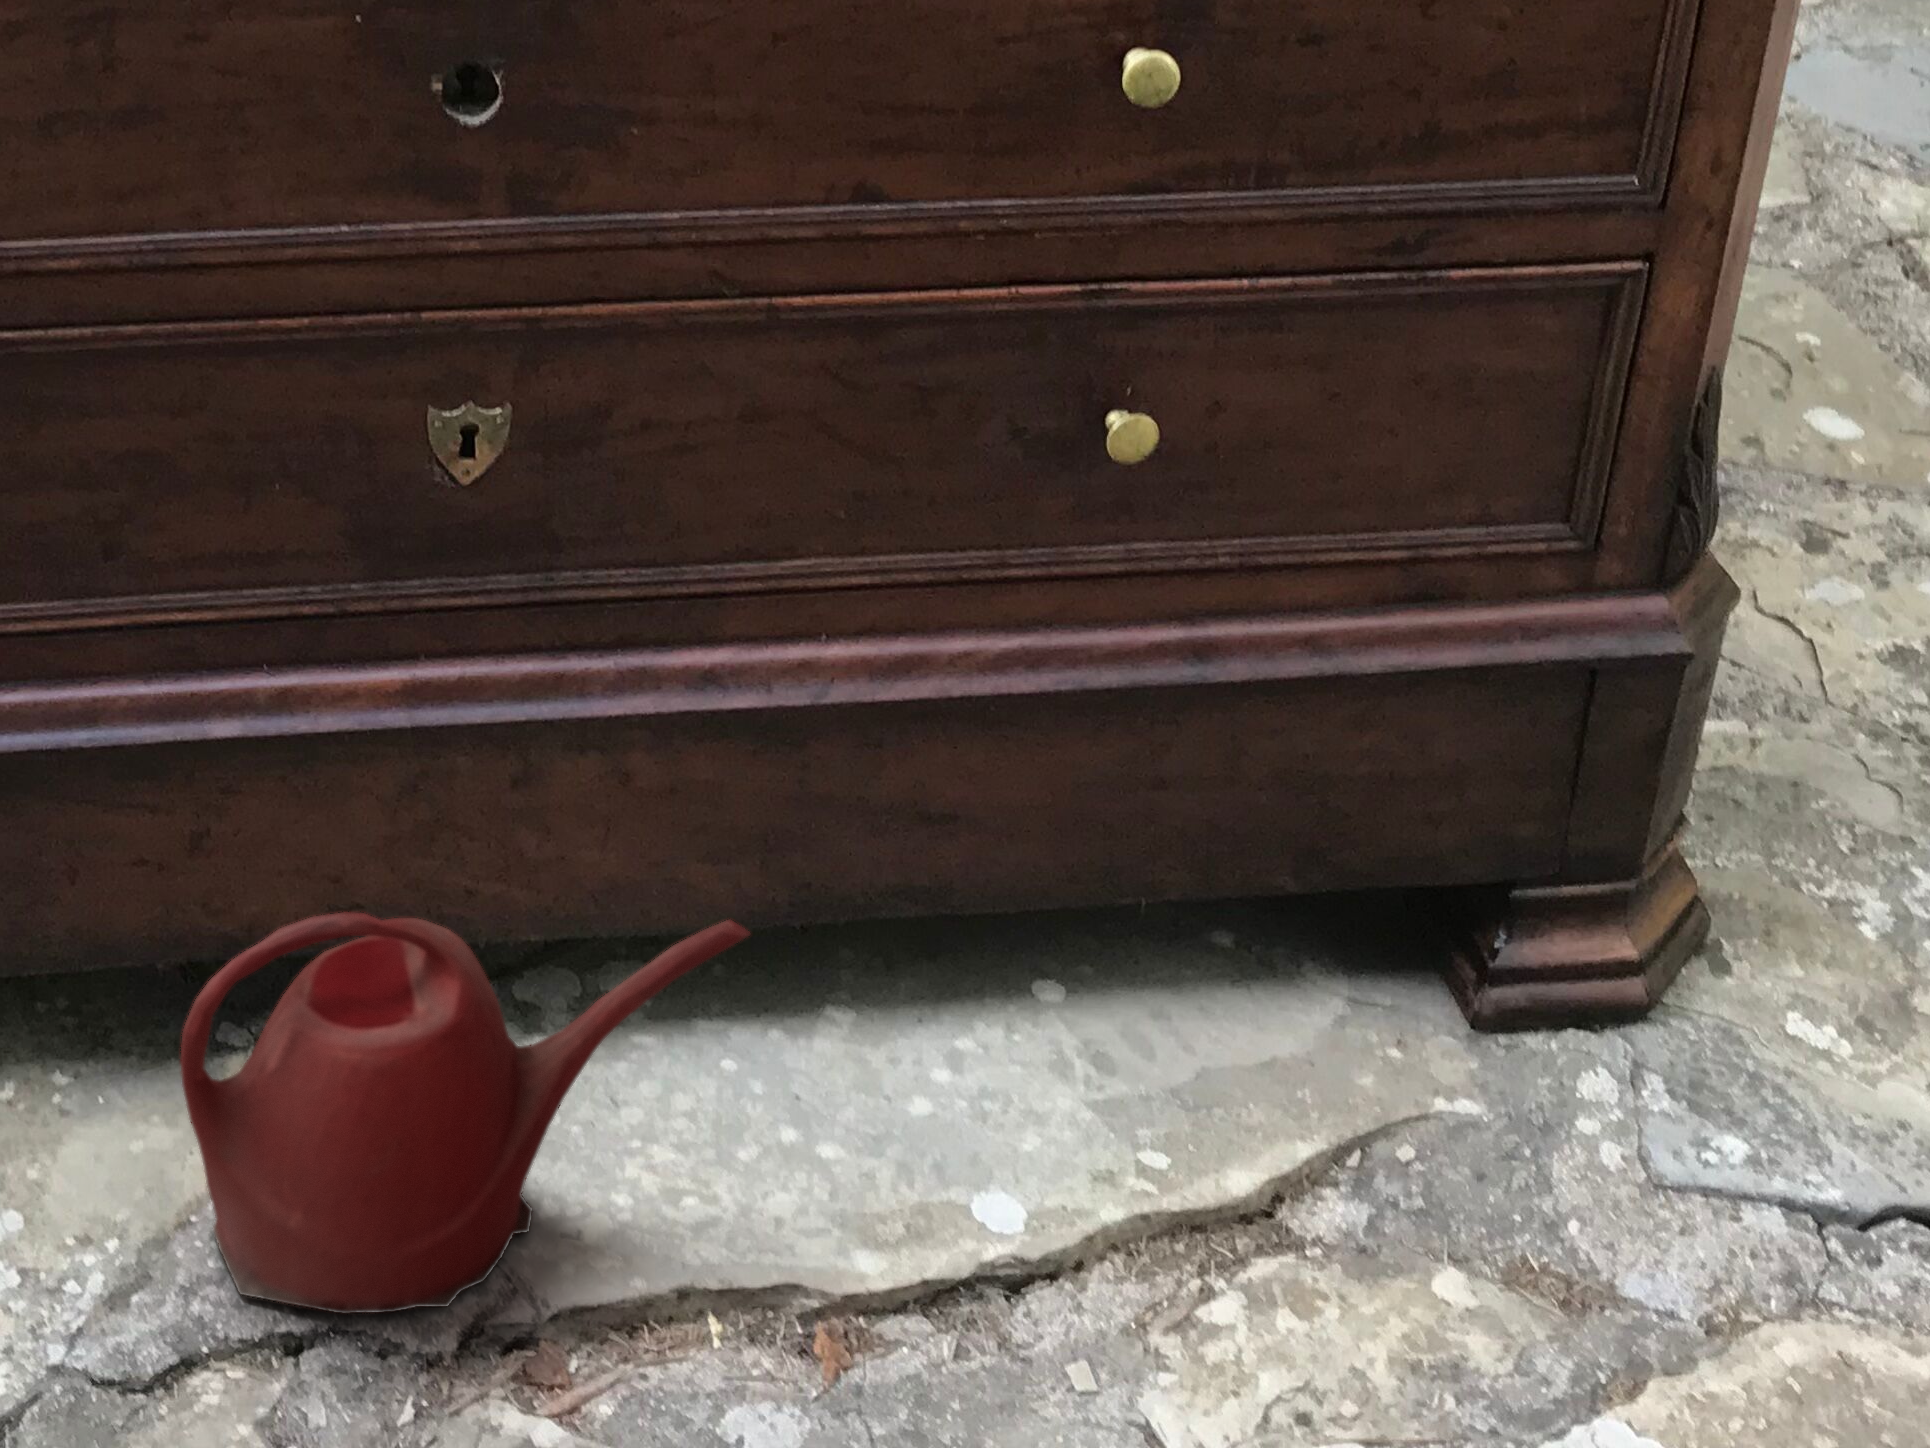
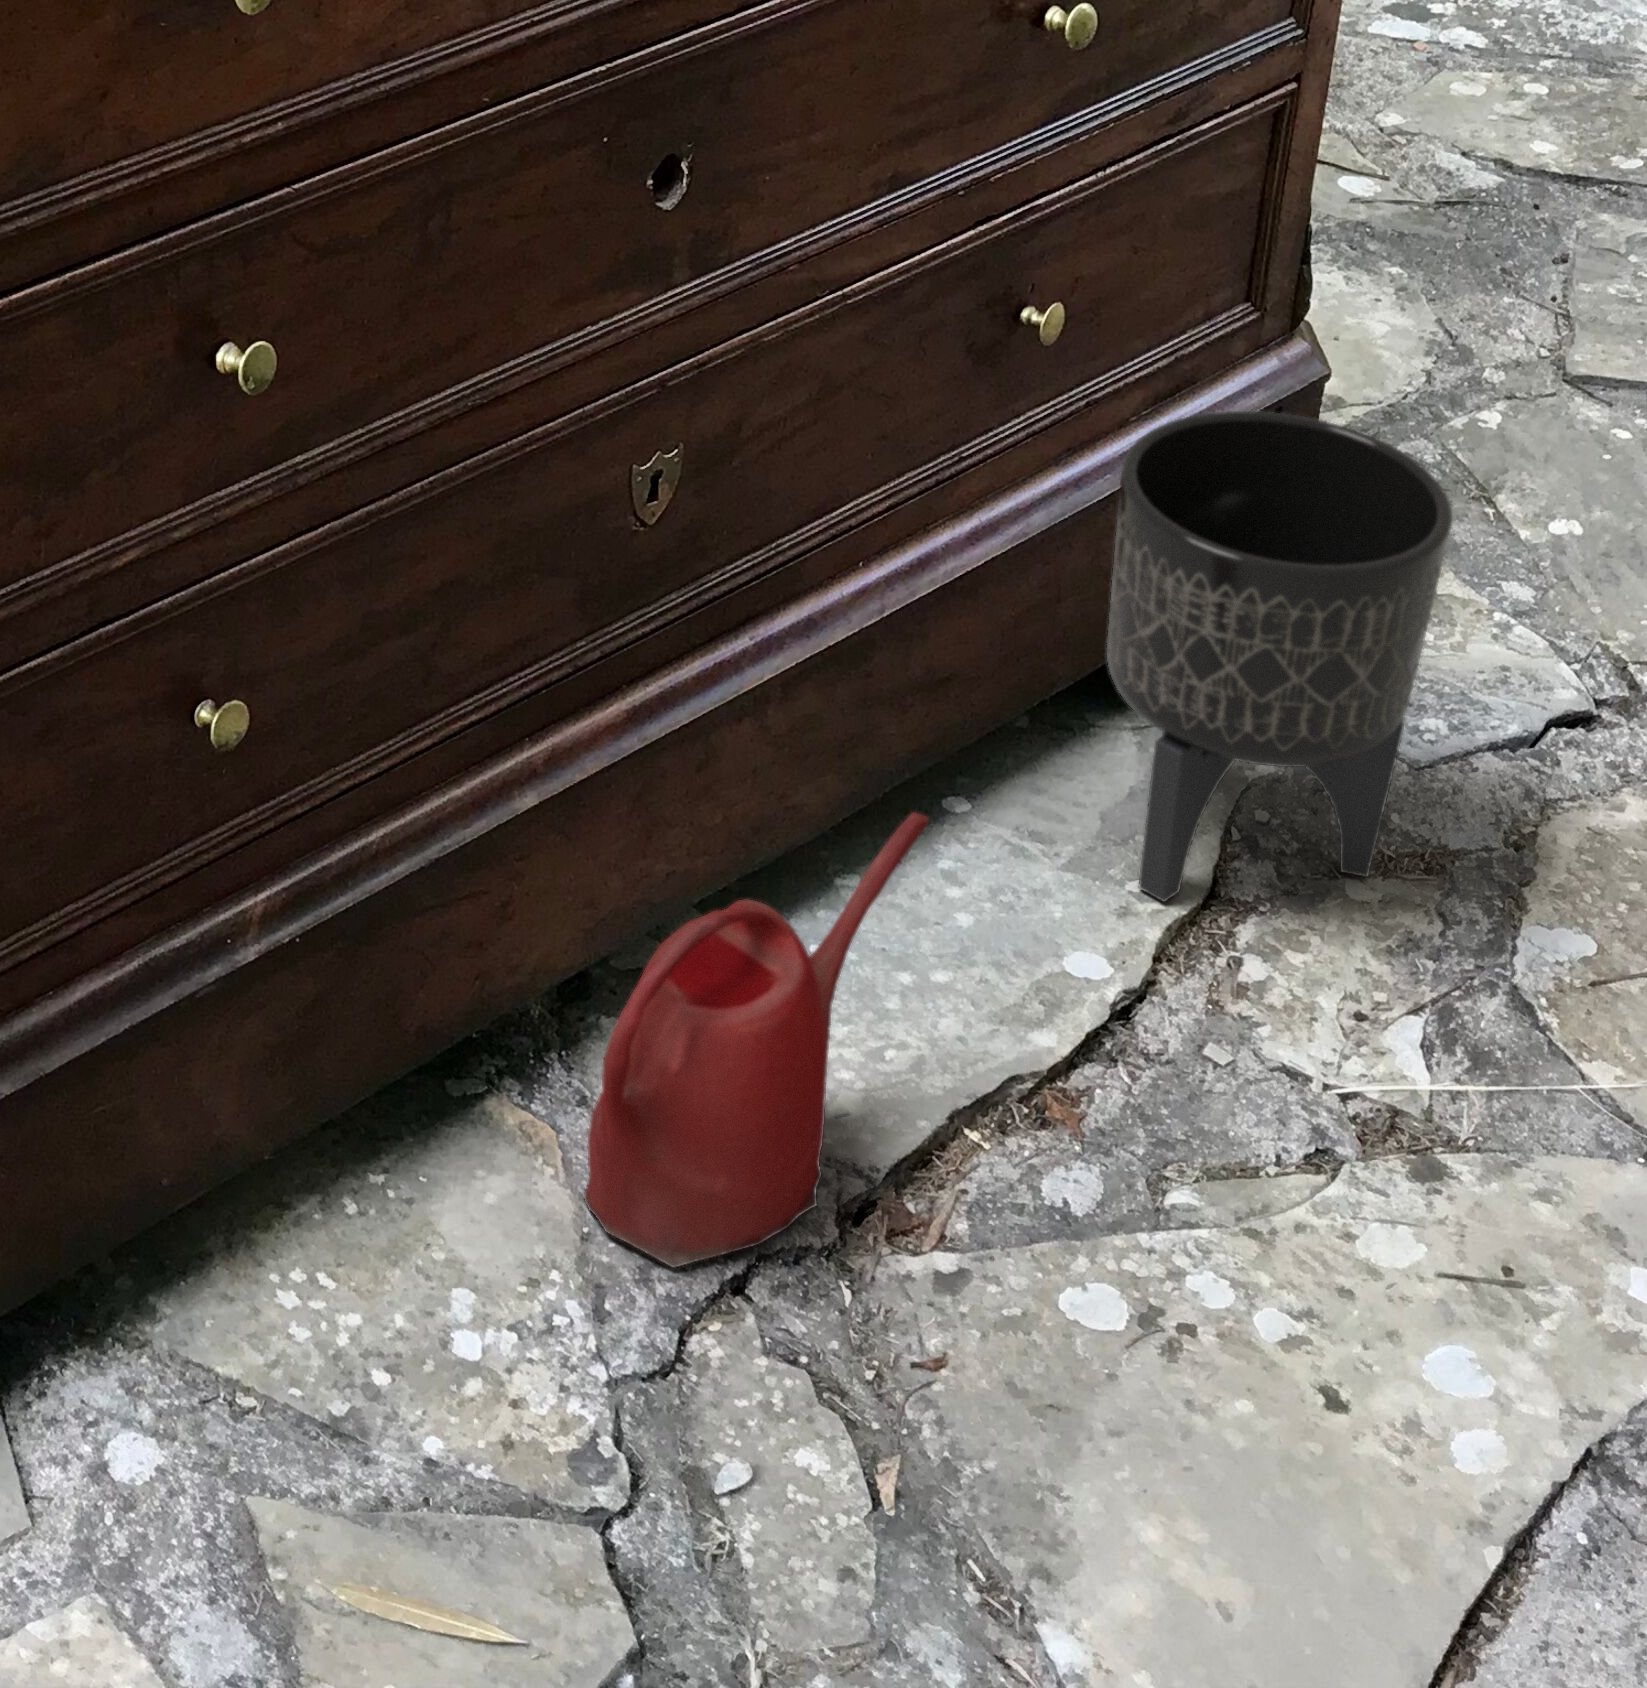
planter: none [1158,621,1609,1268] -> present [1107,411,1453,901]

